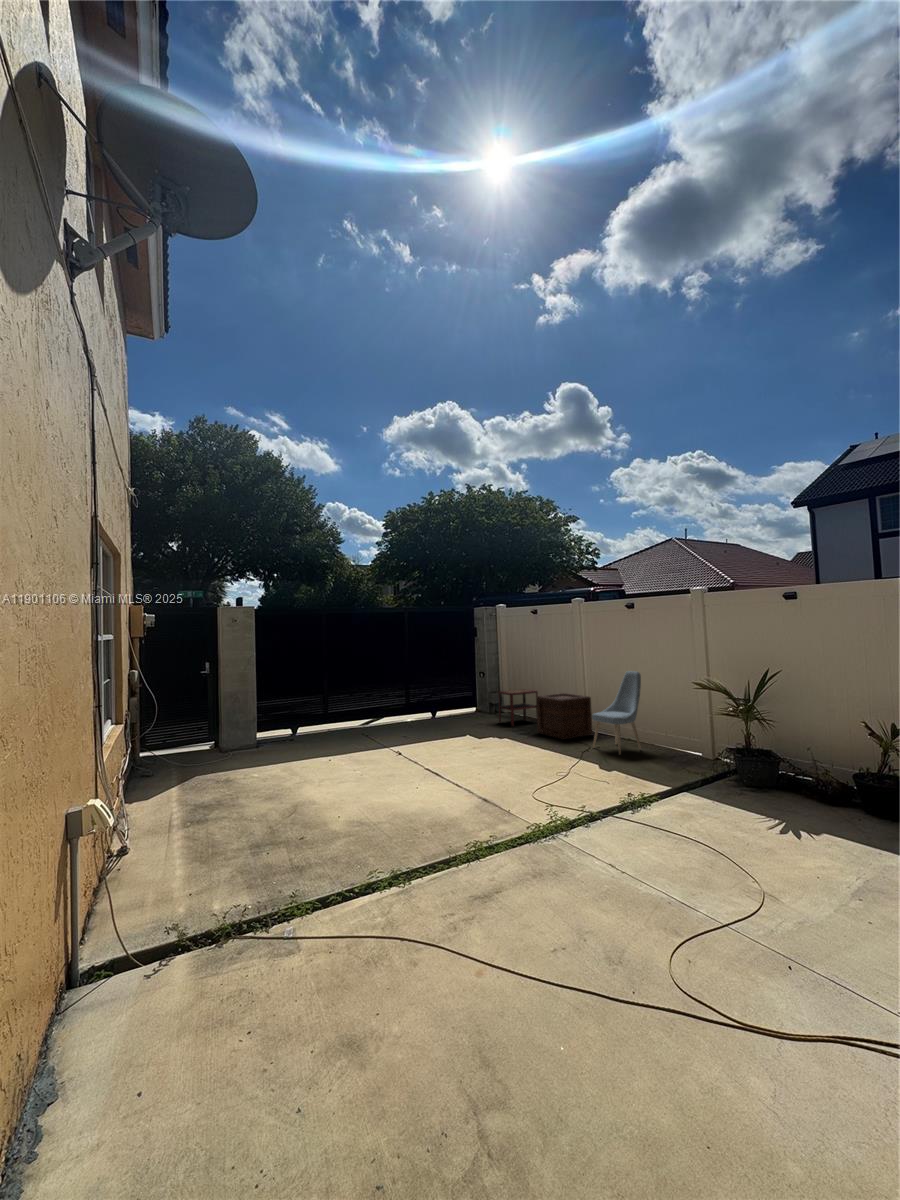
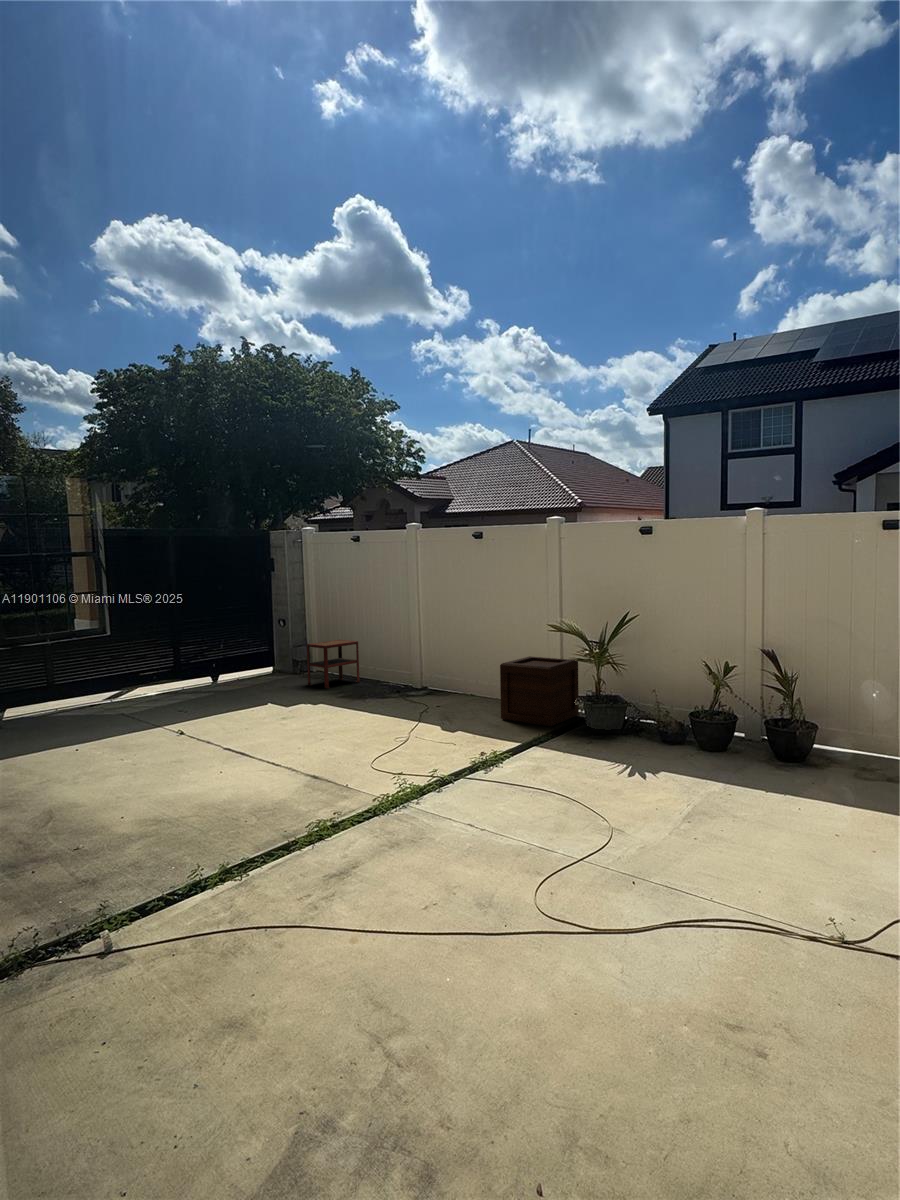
chair: present [592,671,641,754] -> none [431,614,487,713]
wooden crate: present [536,693,592,740] -> present [500,656,579,727]

